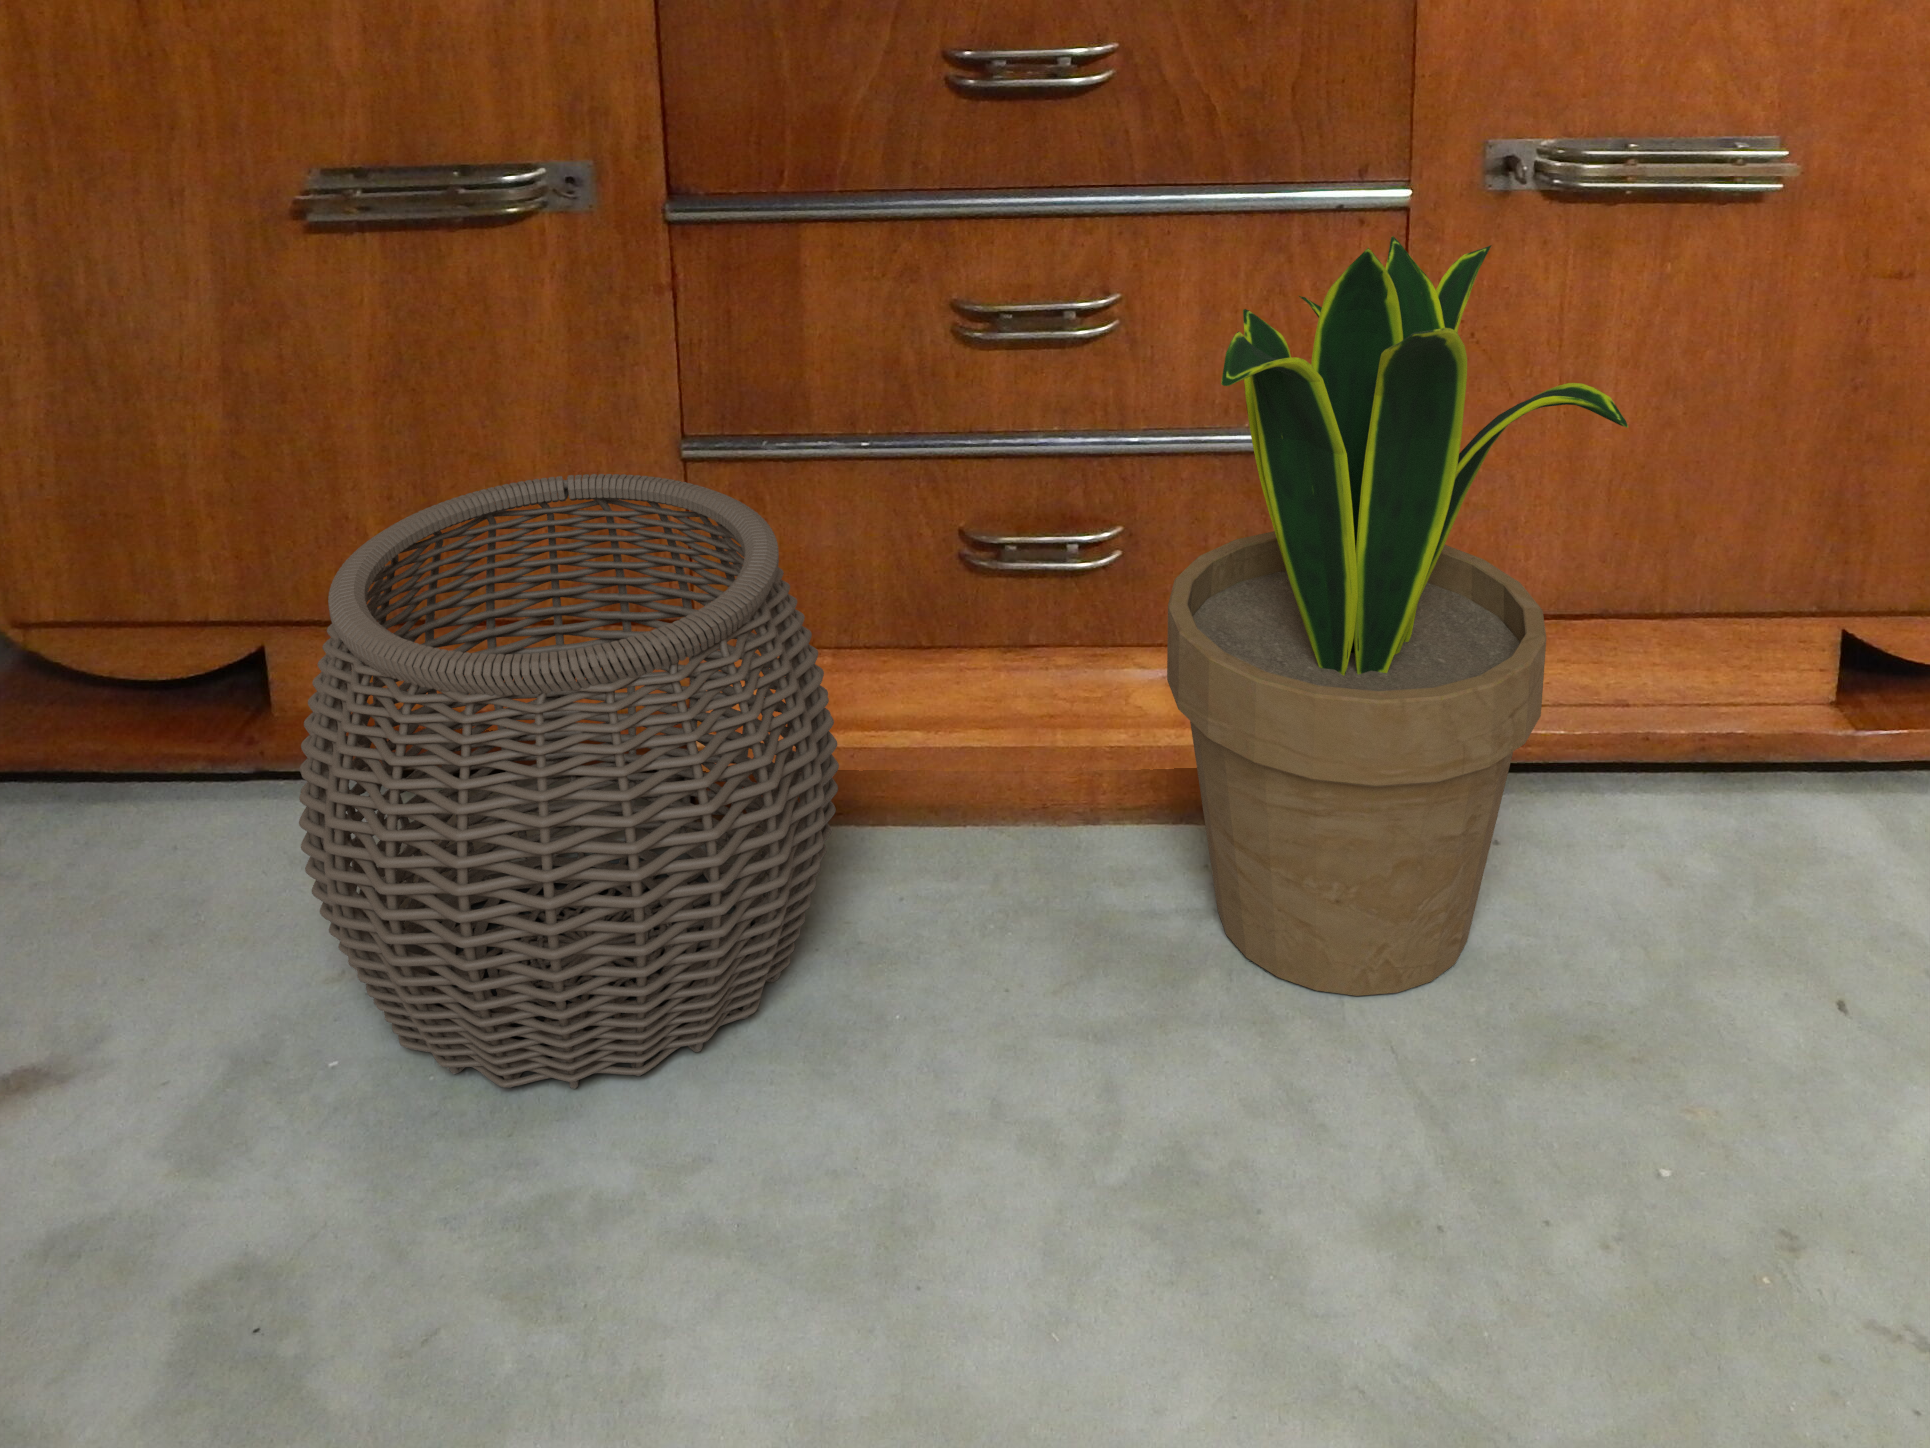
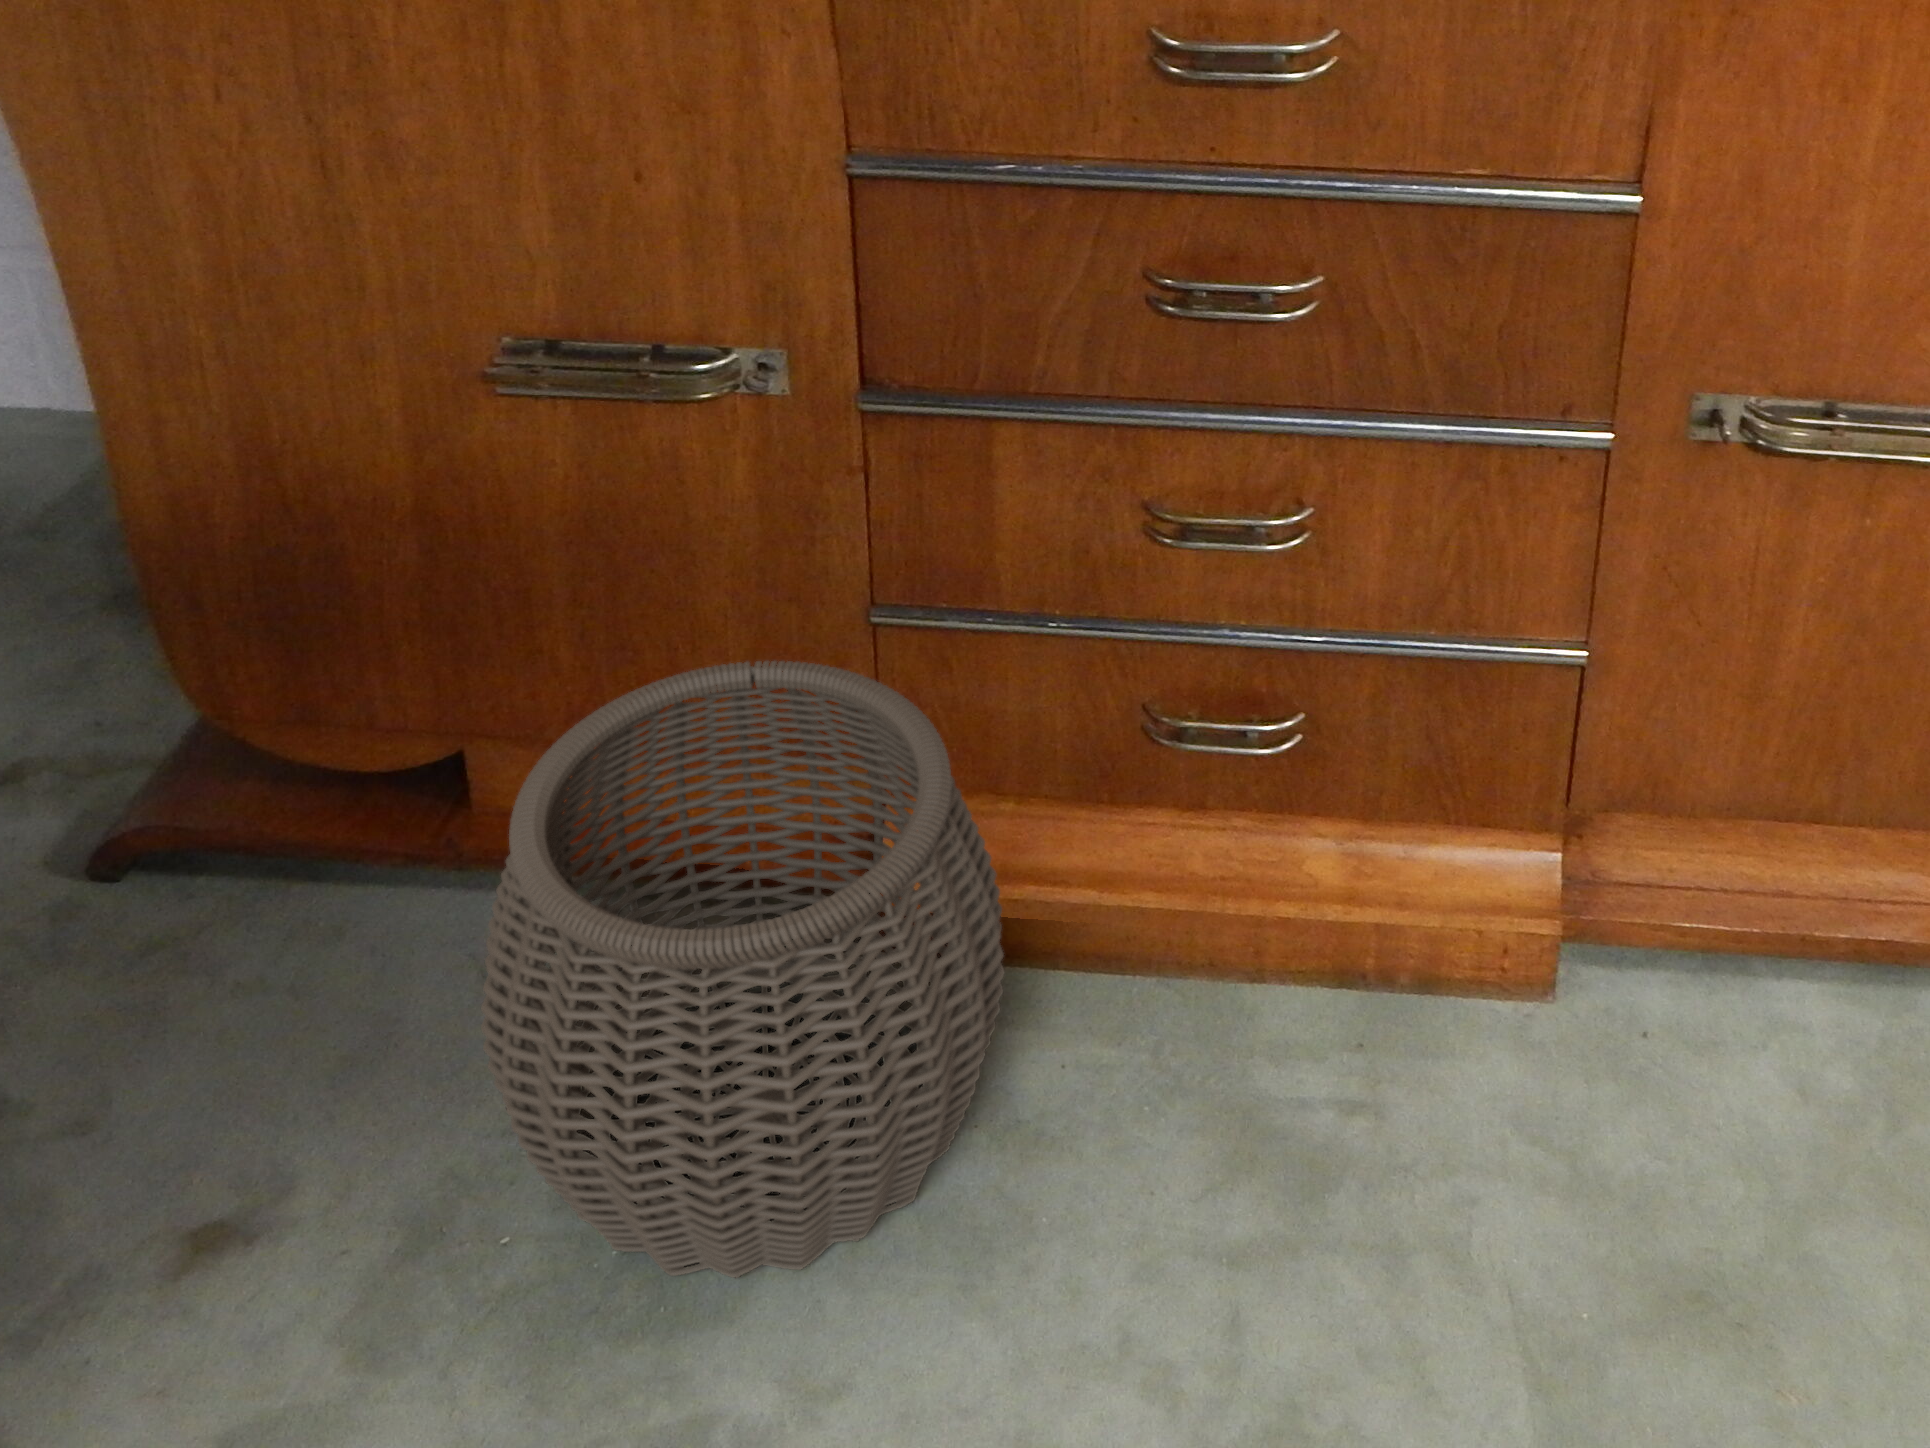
potted plant: present [1167,236,1628,996] -> none [1327,515,1784,1217]

